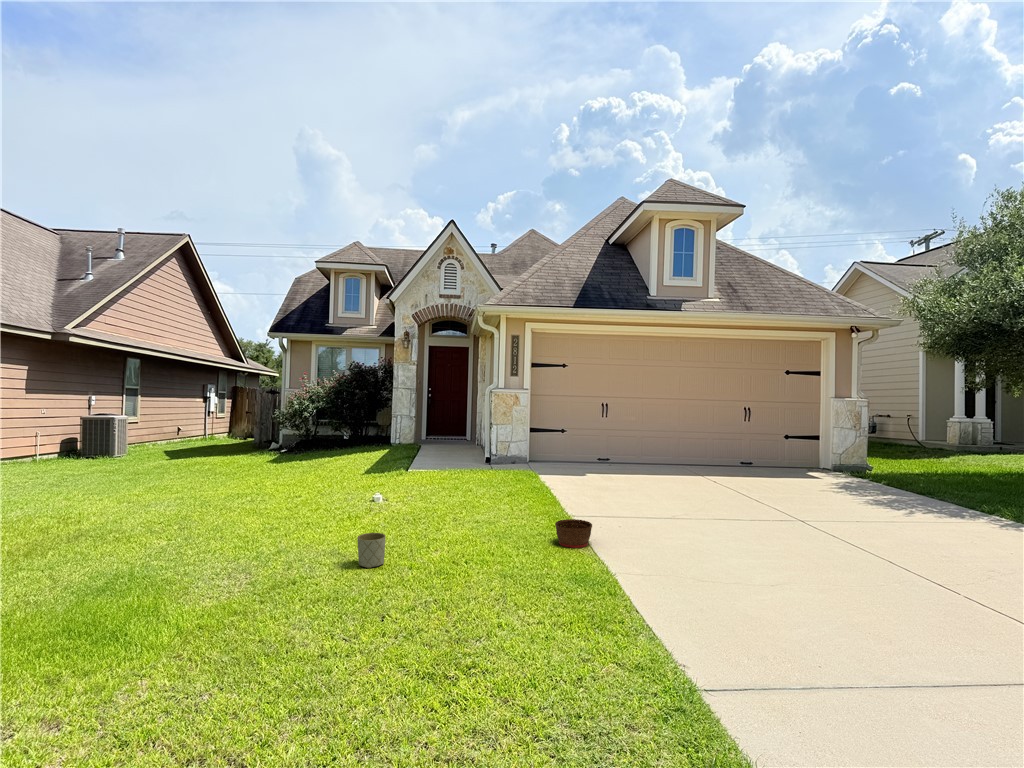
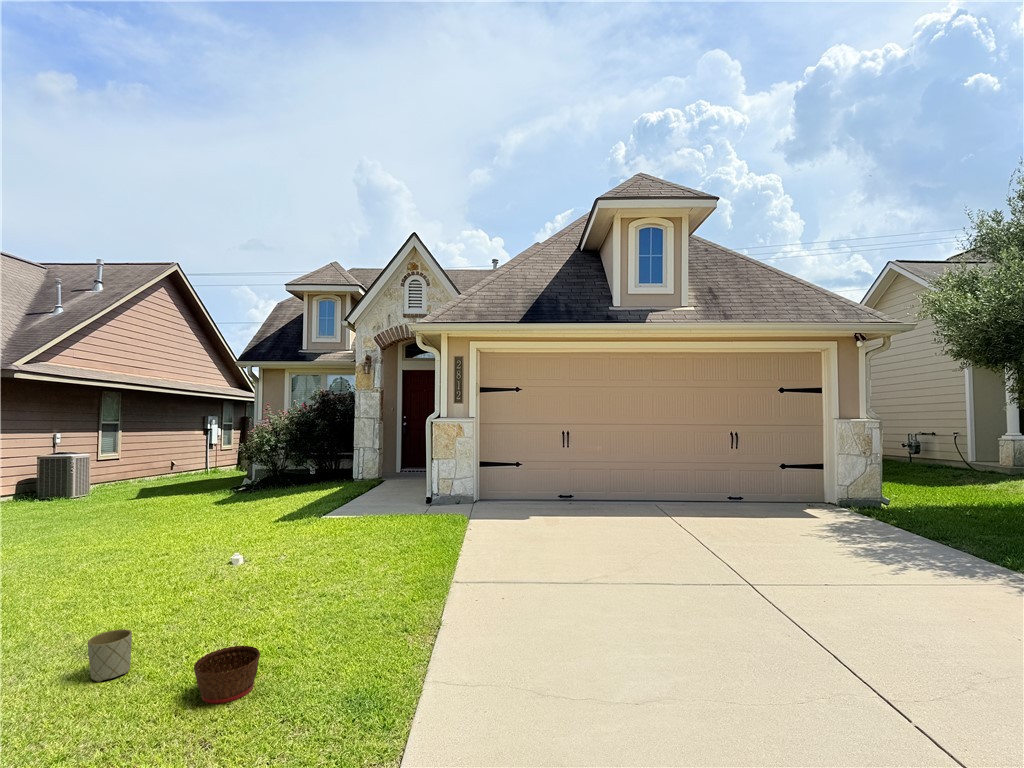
basket: present [555,519,592,548] -> present [194,646,260,704]

